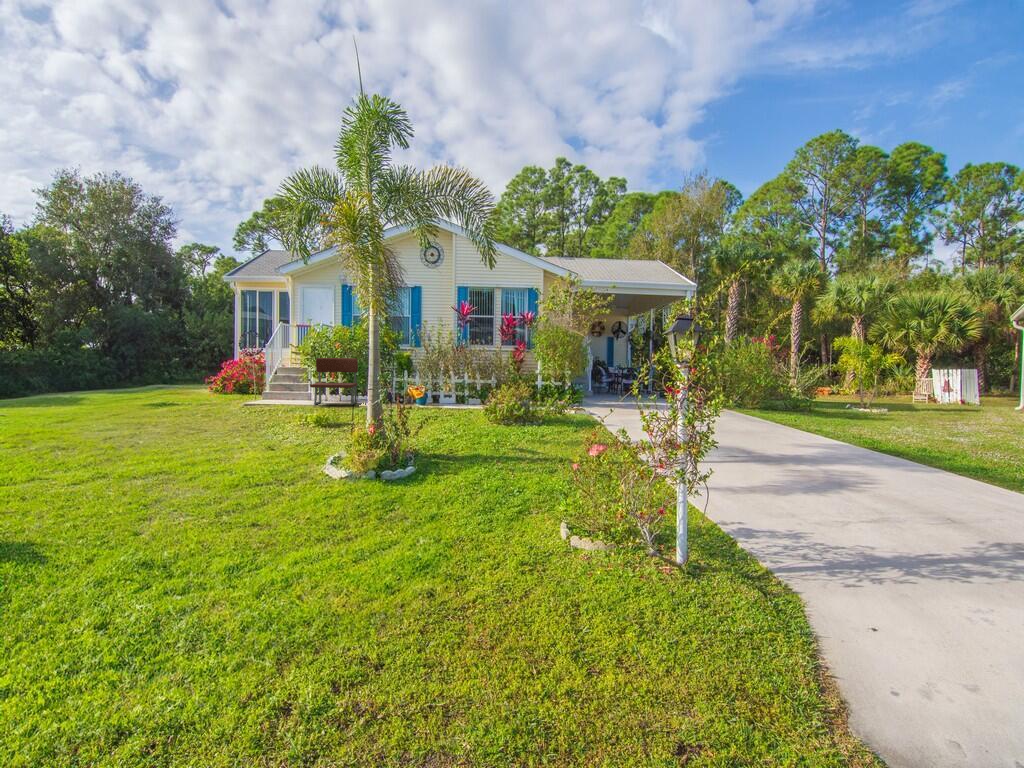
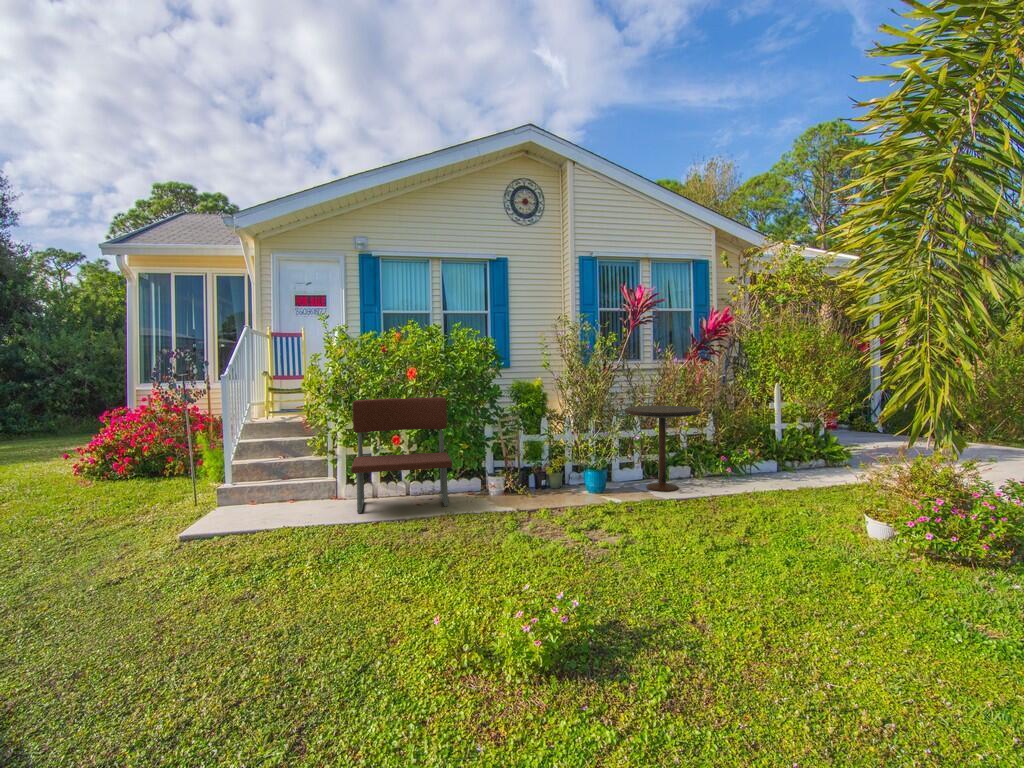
pedestal table: none [438,367,473,406] -> present [624,406,701,492]

